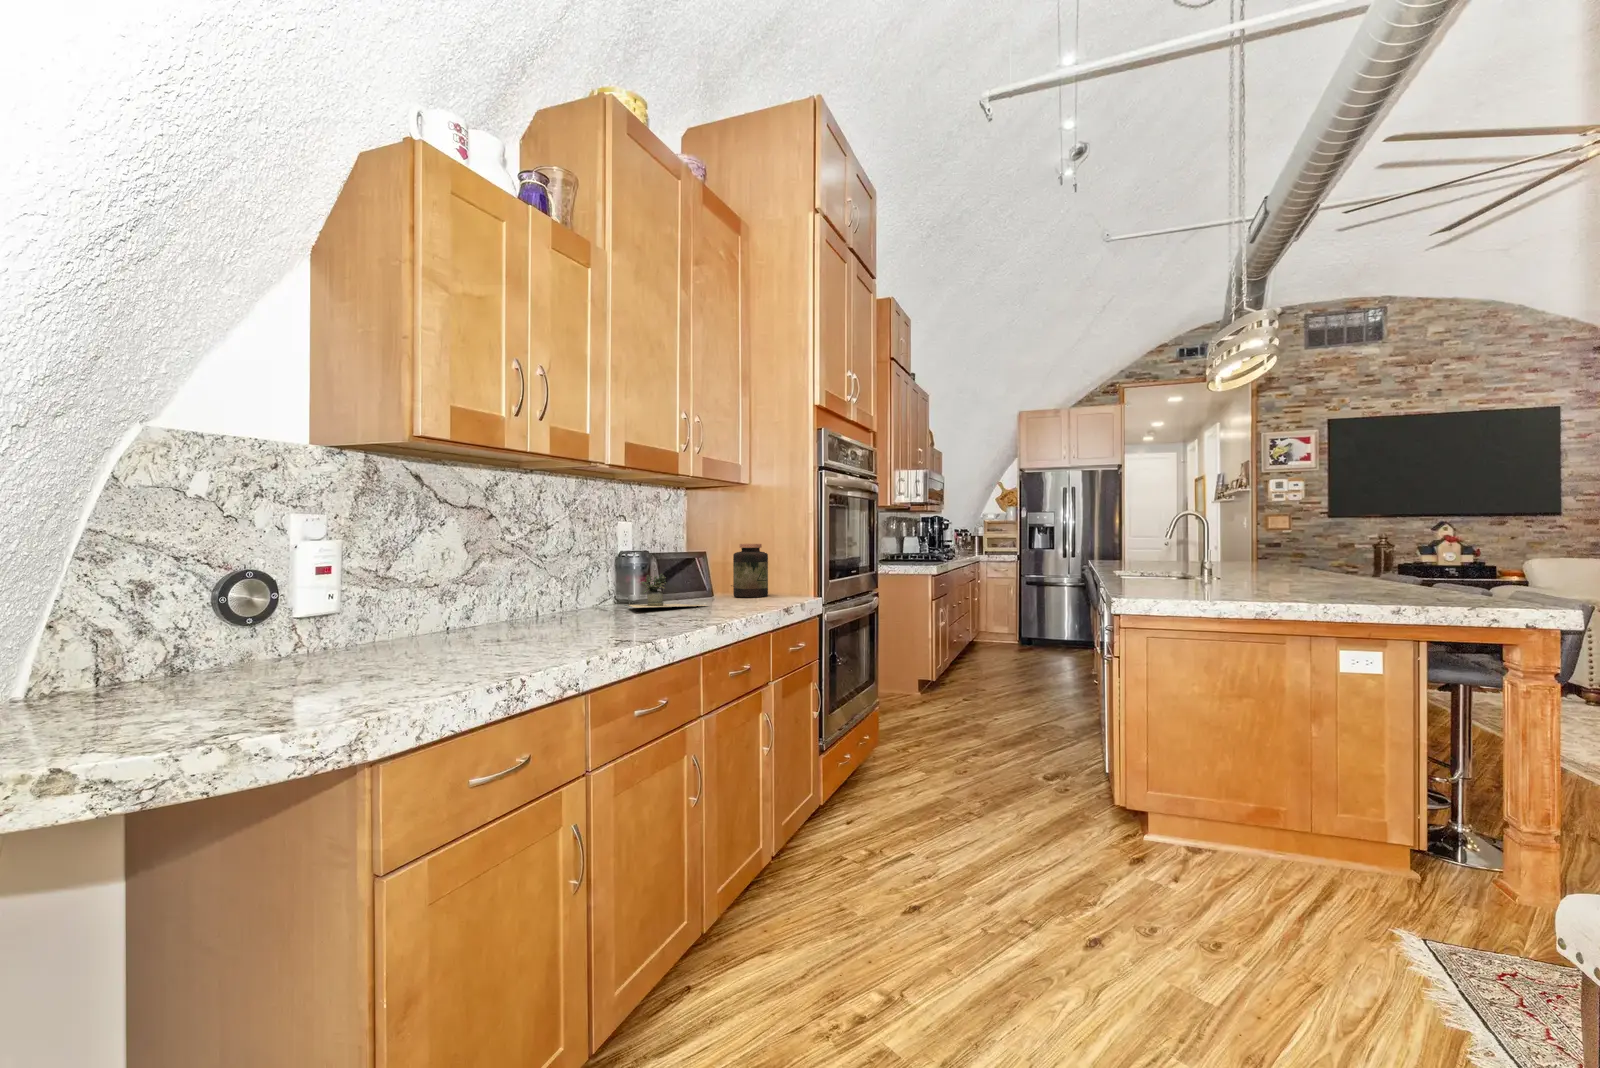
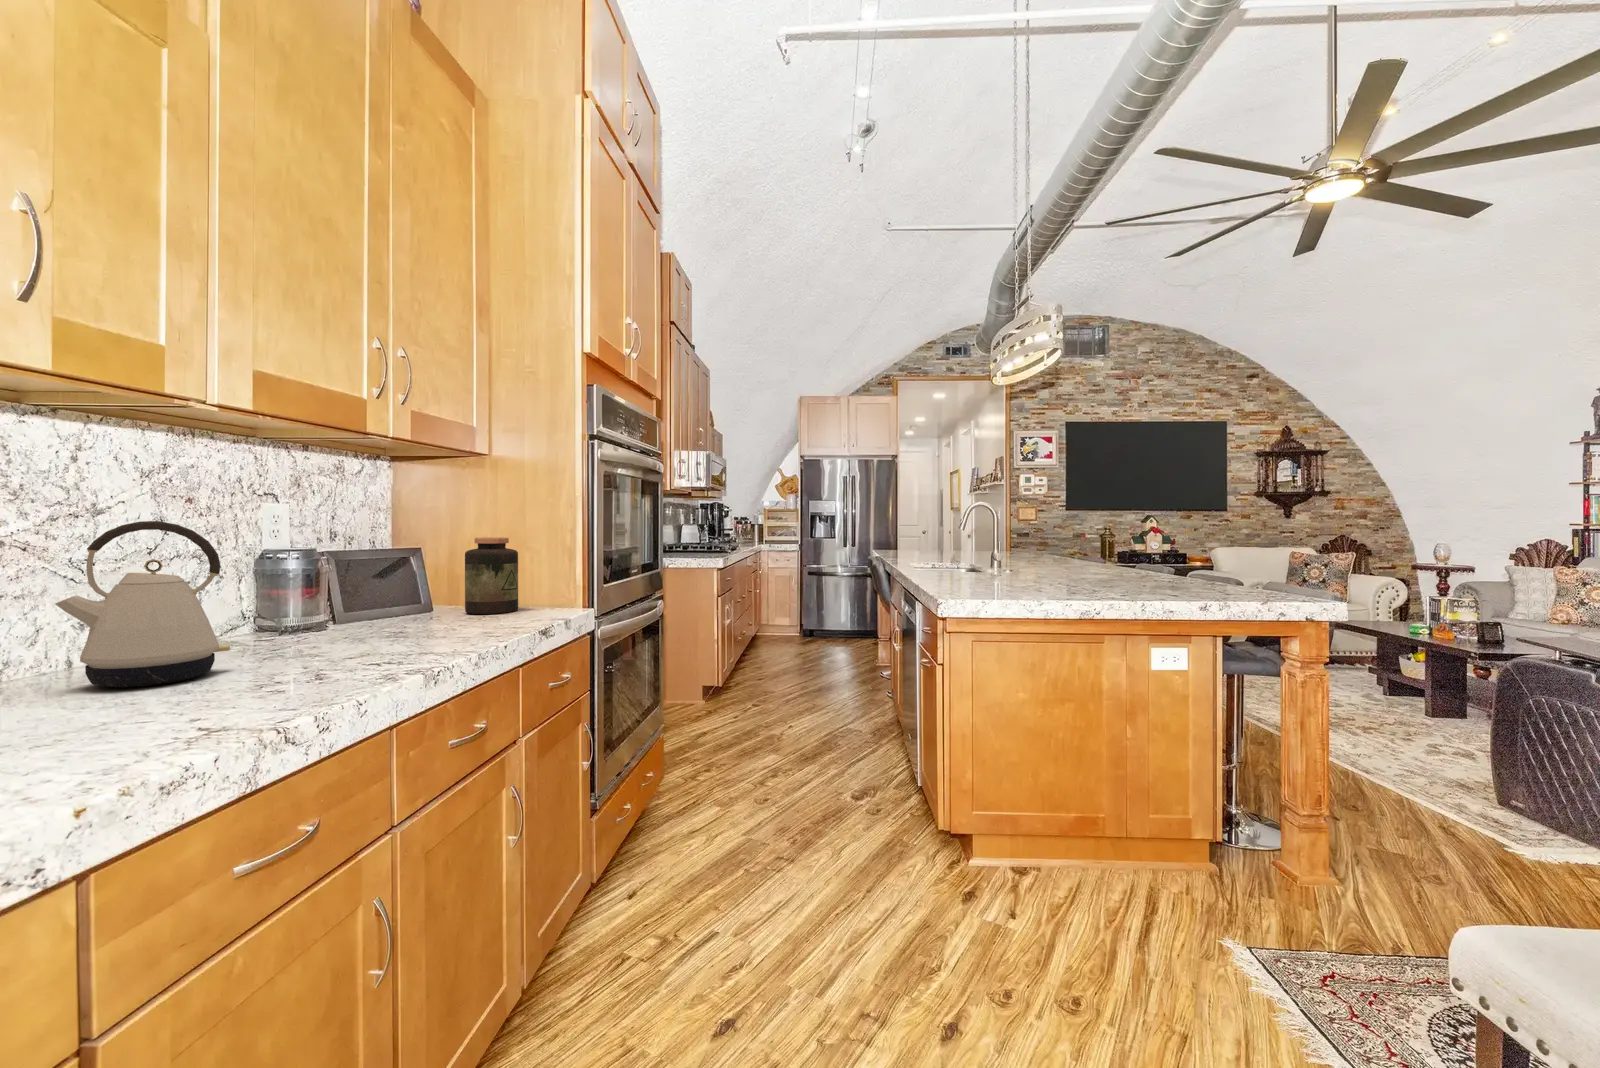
kettle: none [538,532,612,623] -> present [55,521,230,688]
potted plant: present [629,573,734,608] -> none [274,585,466,645]

